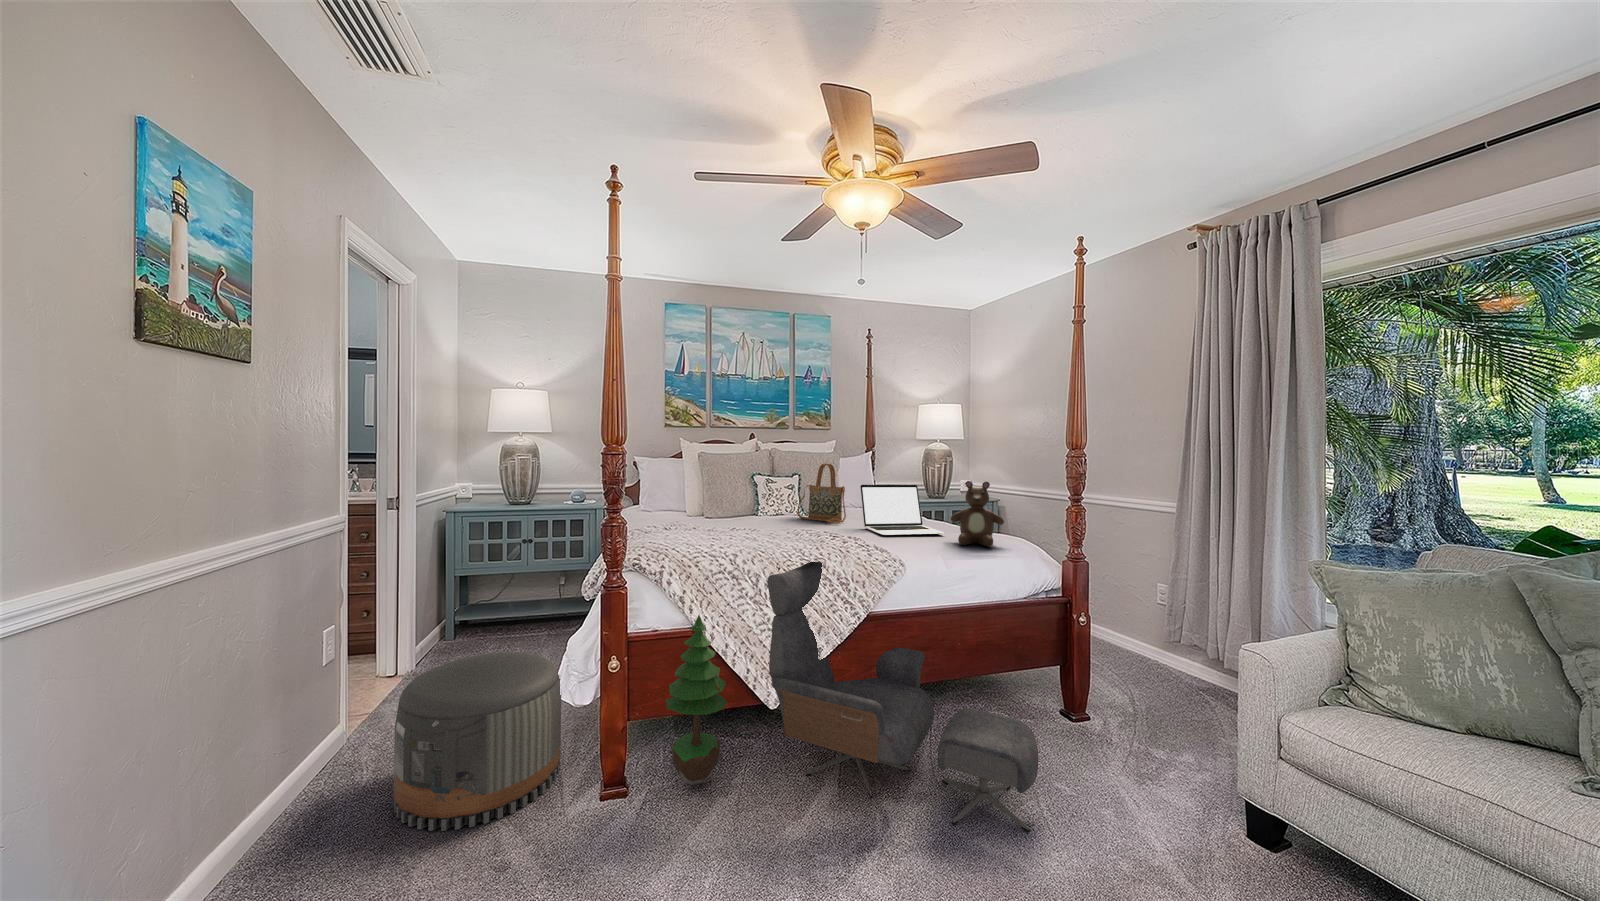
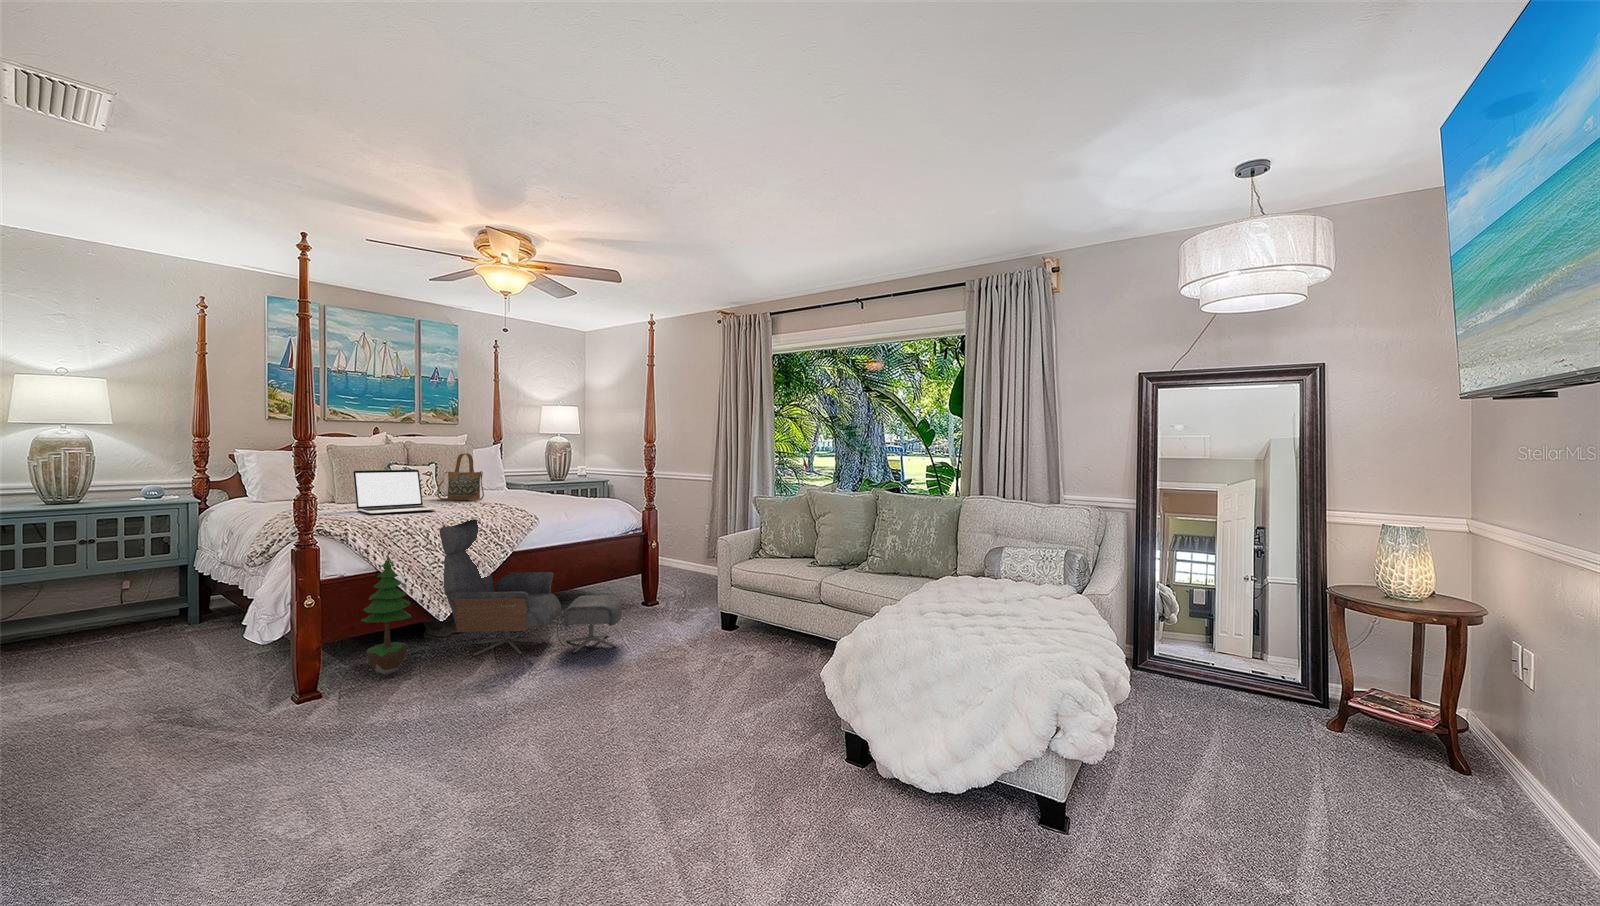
teddy bear: present [951,481,1004,547] -> none [570,463,607,506]
laptop: present [860,485,944,535] -> present [353,470,438,514]
pouf: present [394,652,561,831] -> none [84,611,254,742]

